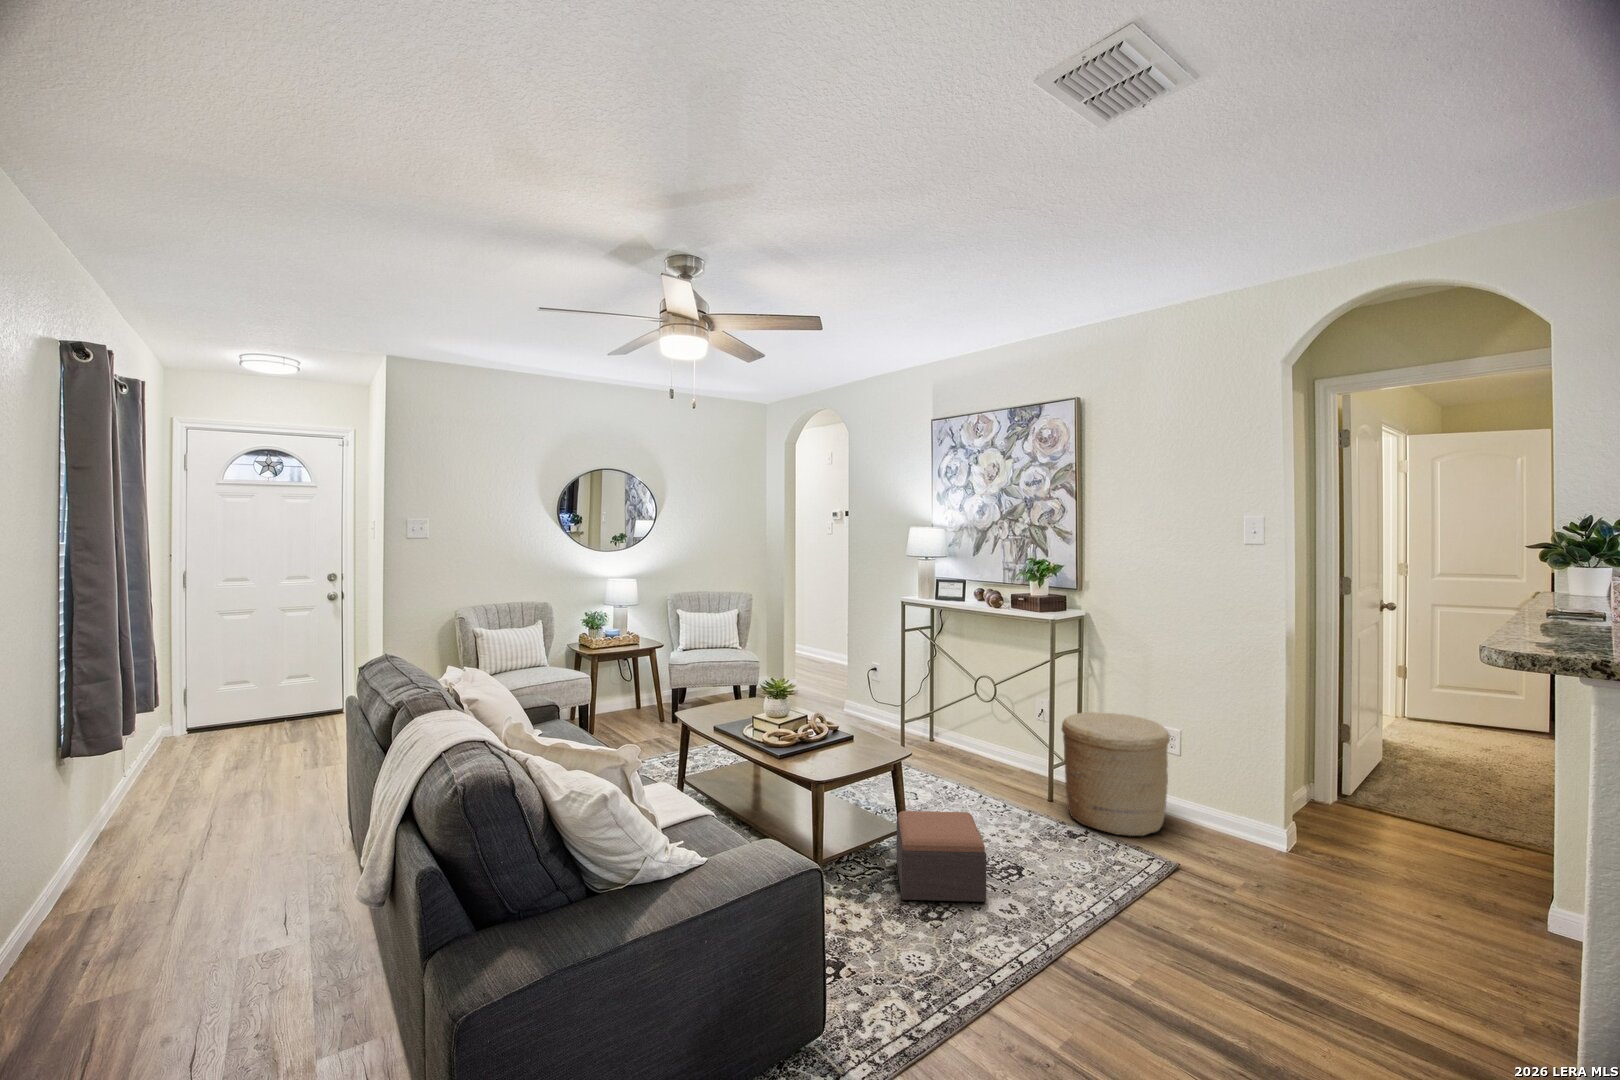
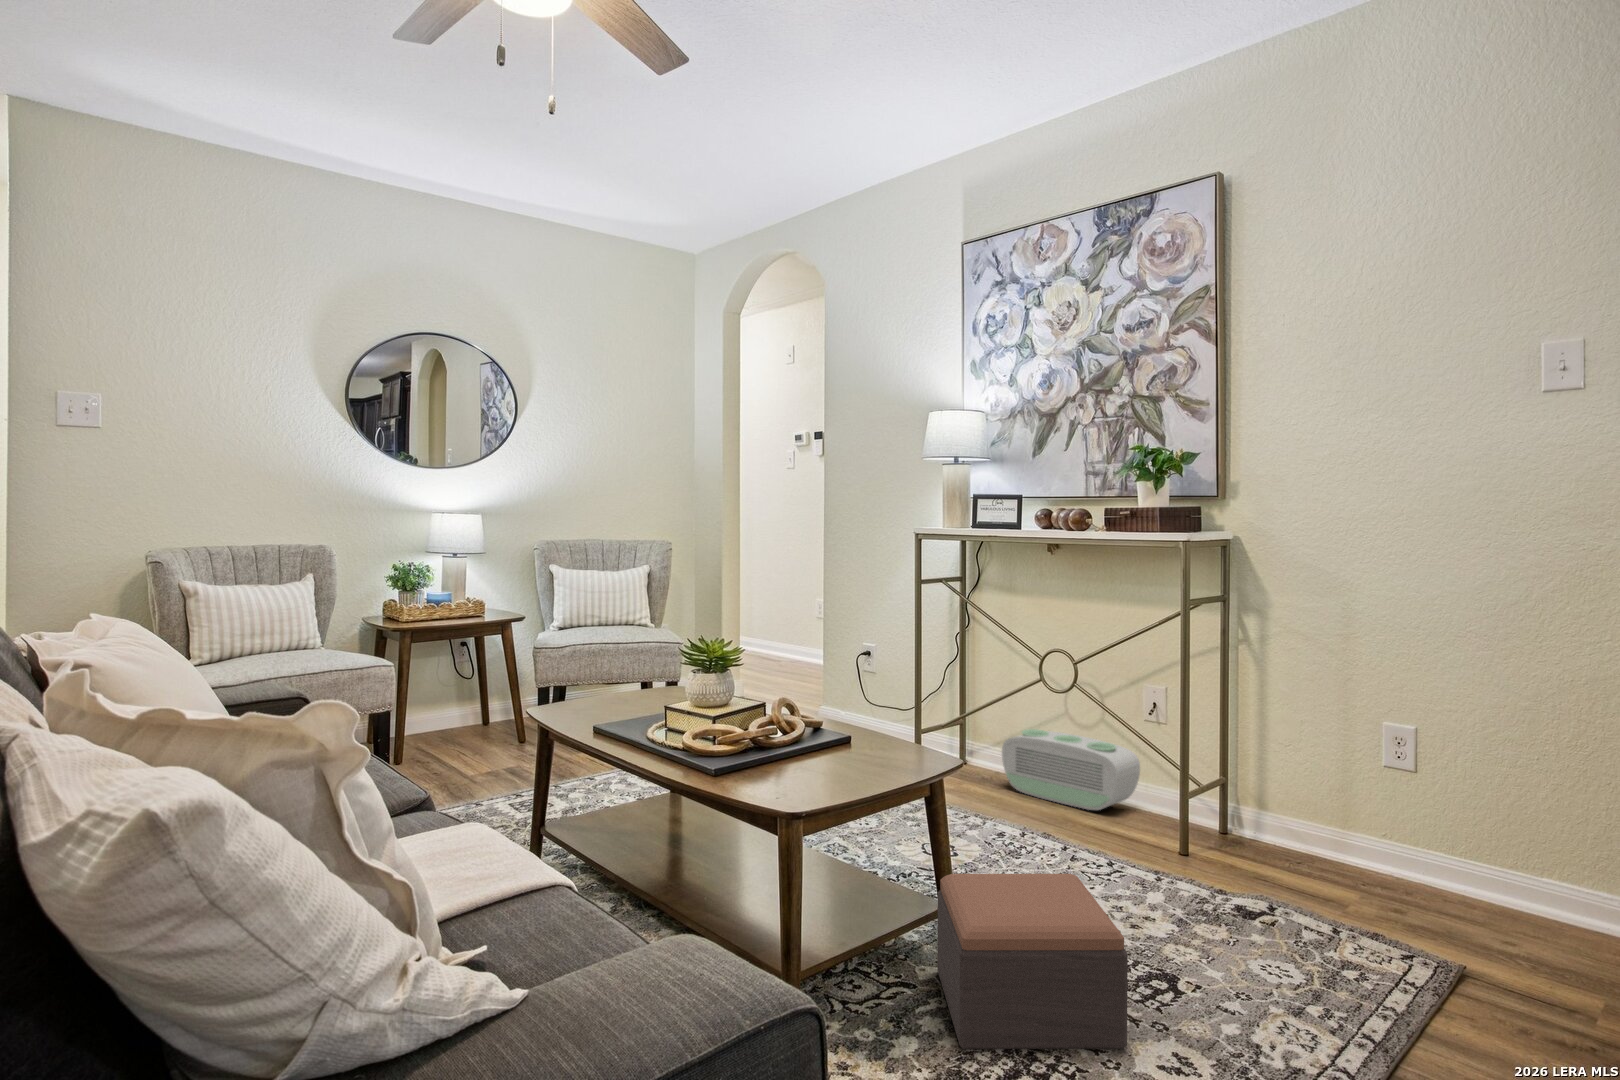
woven basket: present [1062,712,1170,836] -> none [1210,701,1408,912]
air purifier: none [952,721,1033,772] -> present [1002,729,1140,810]

